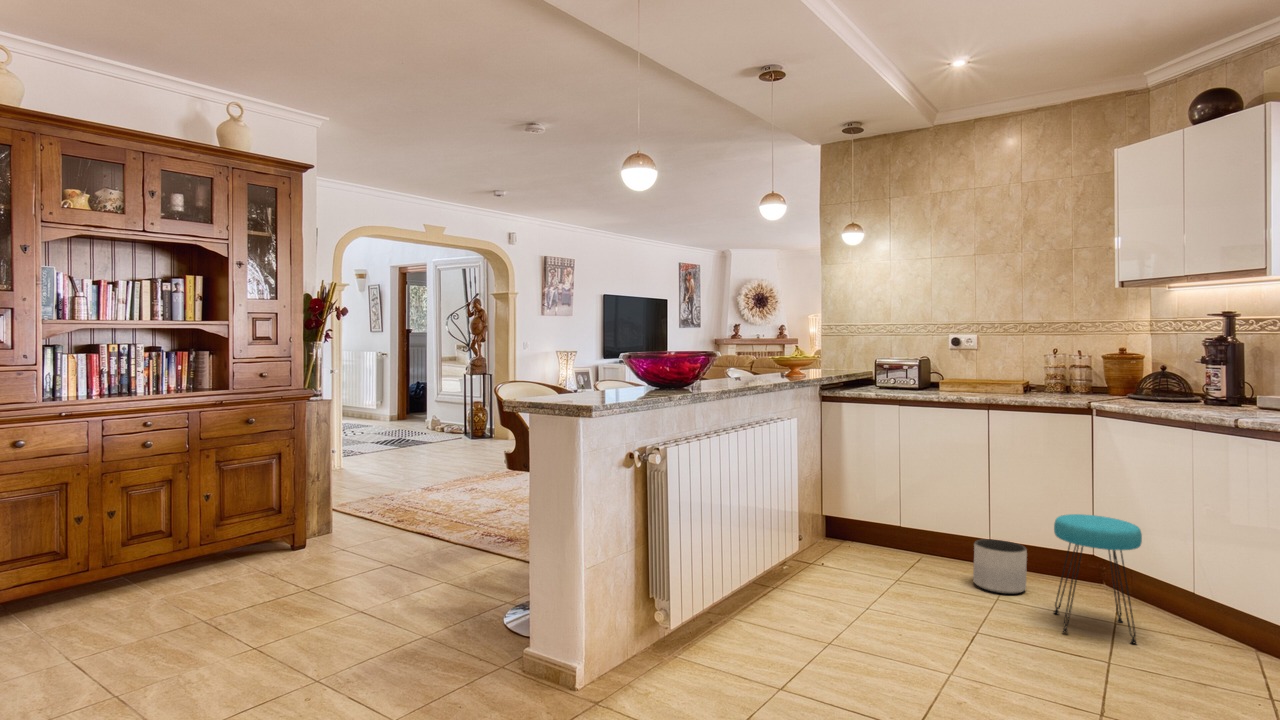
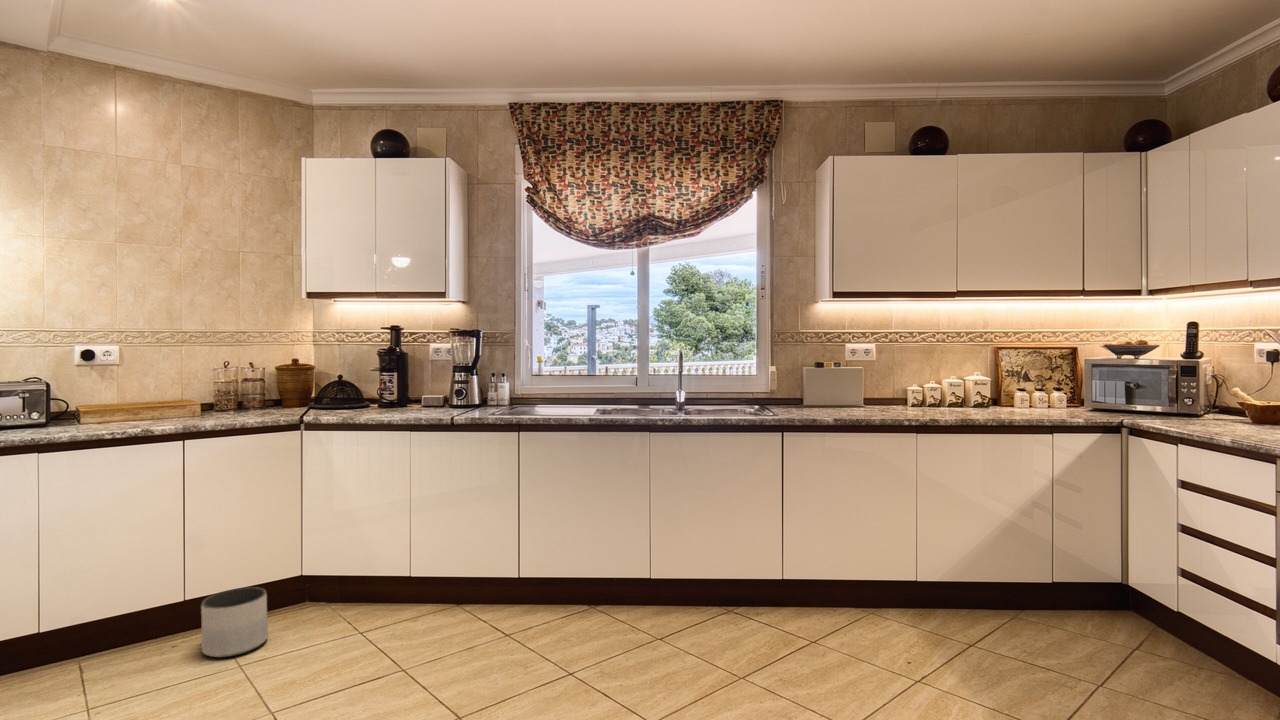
stool: present [1054,514,1142,643] -> none [317,527,408,659]

